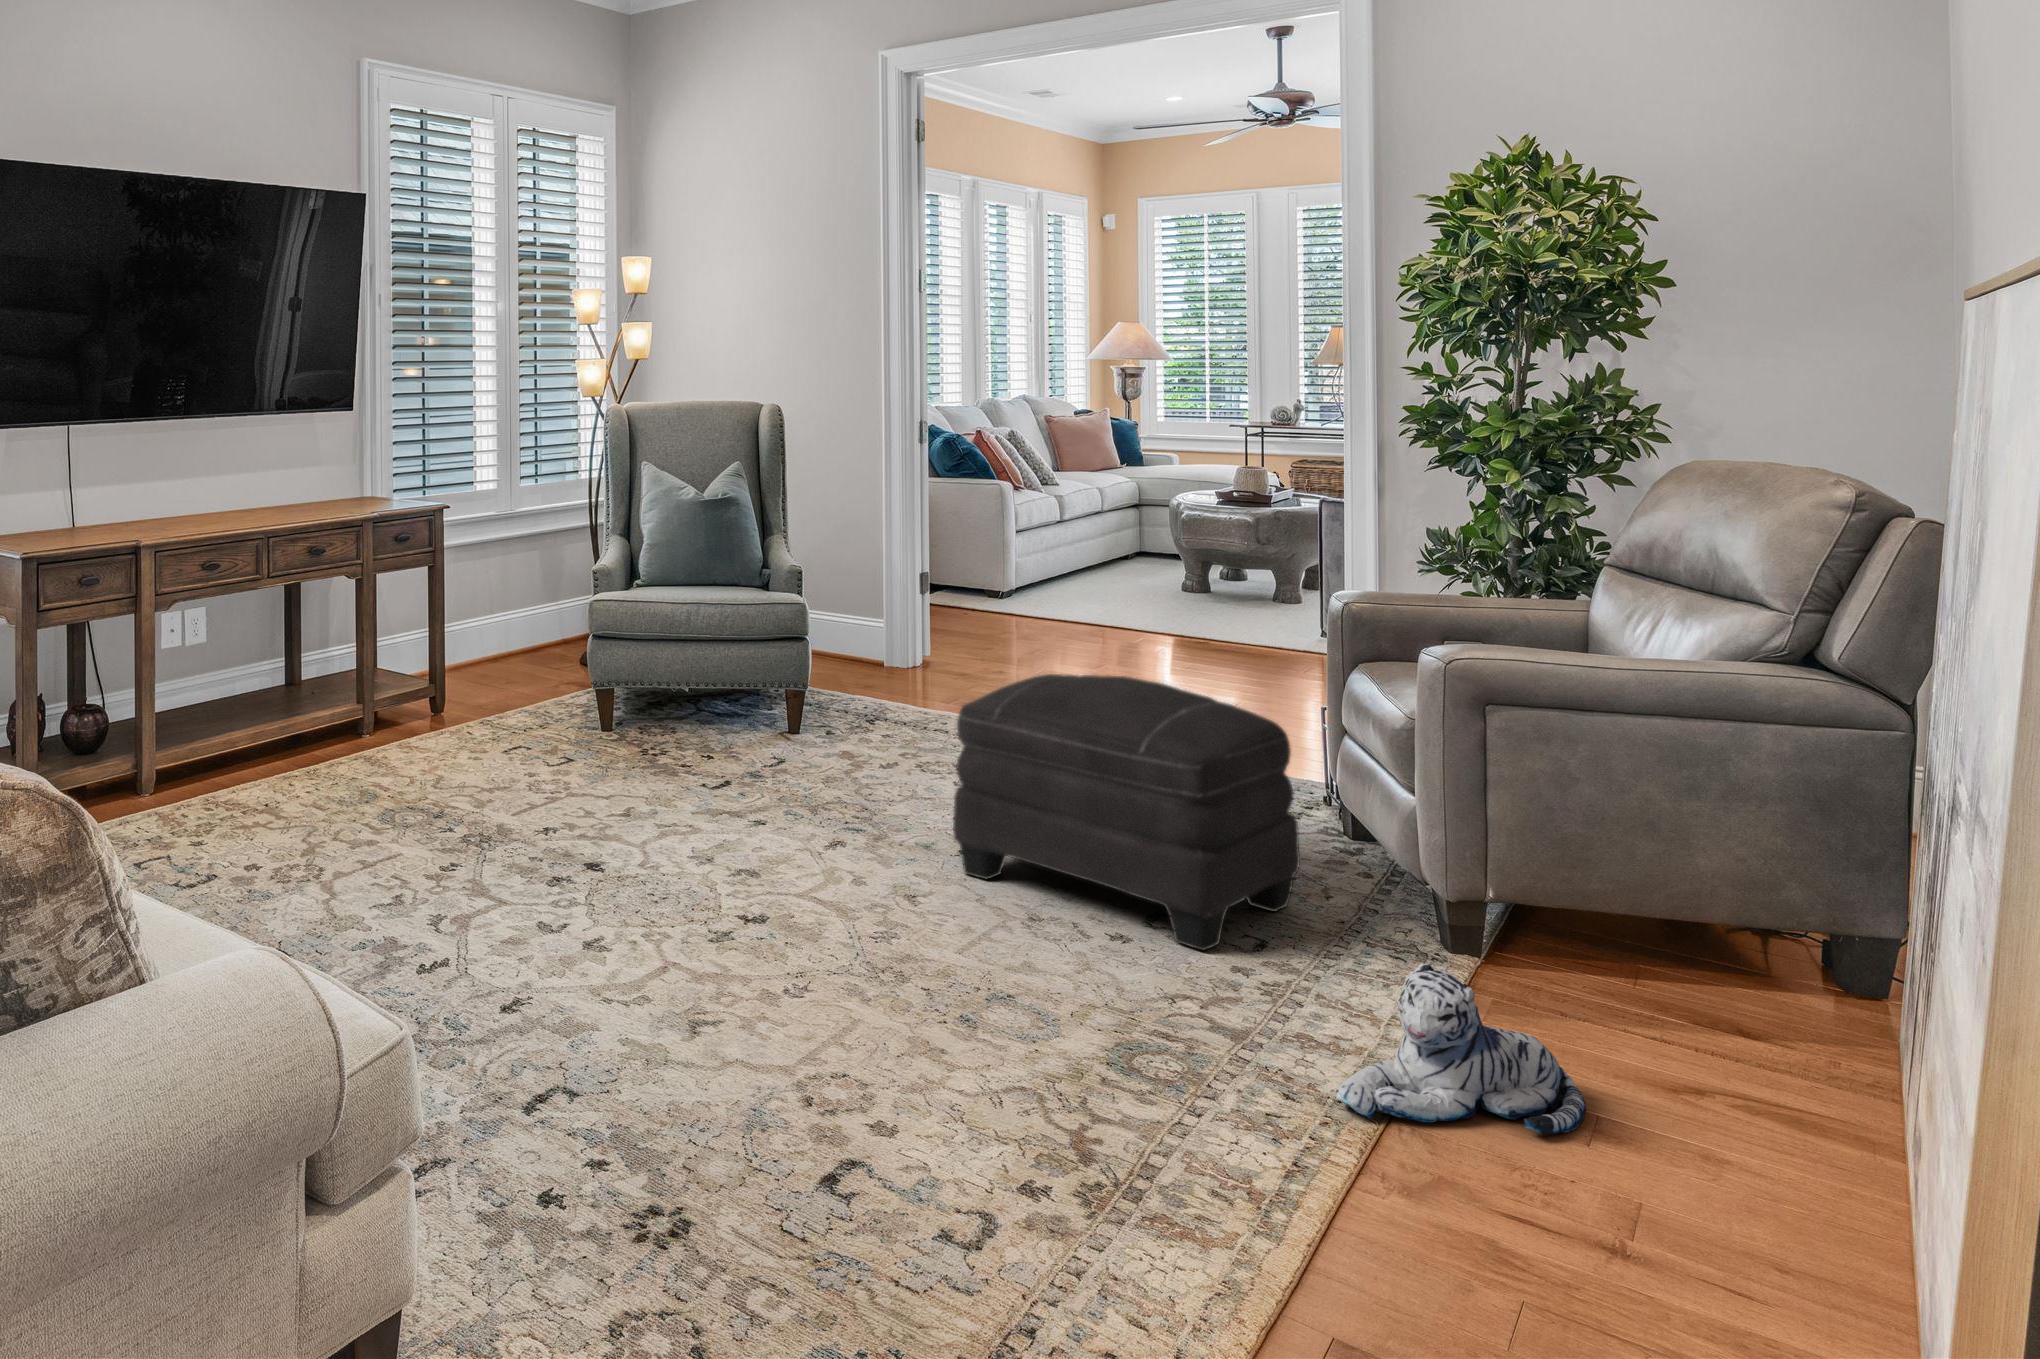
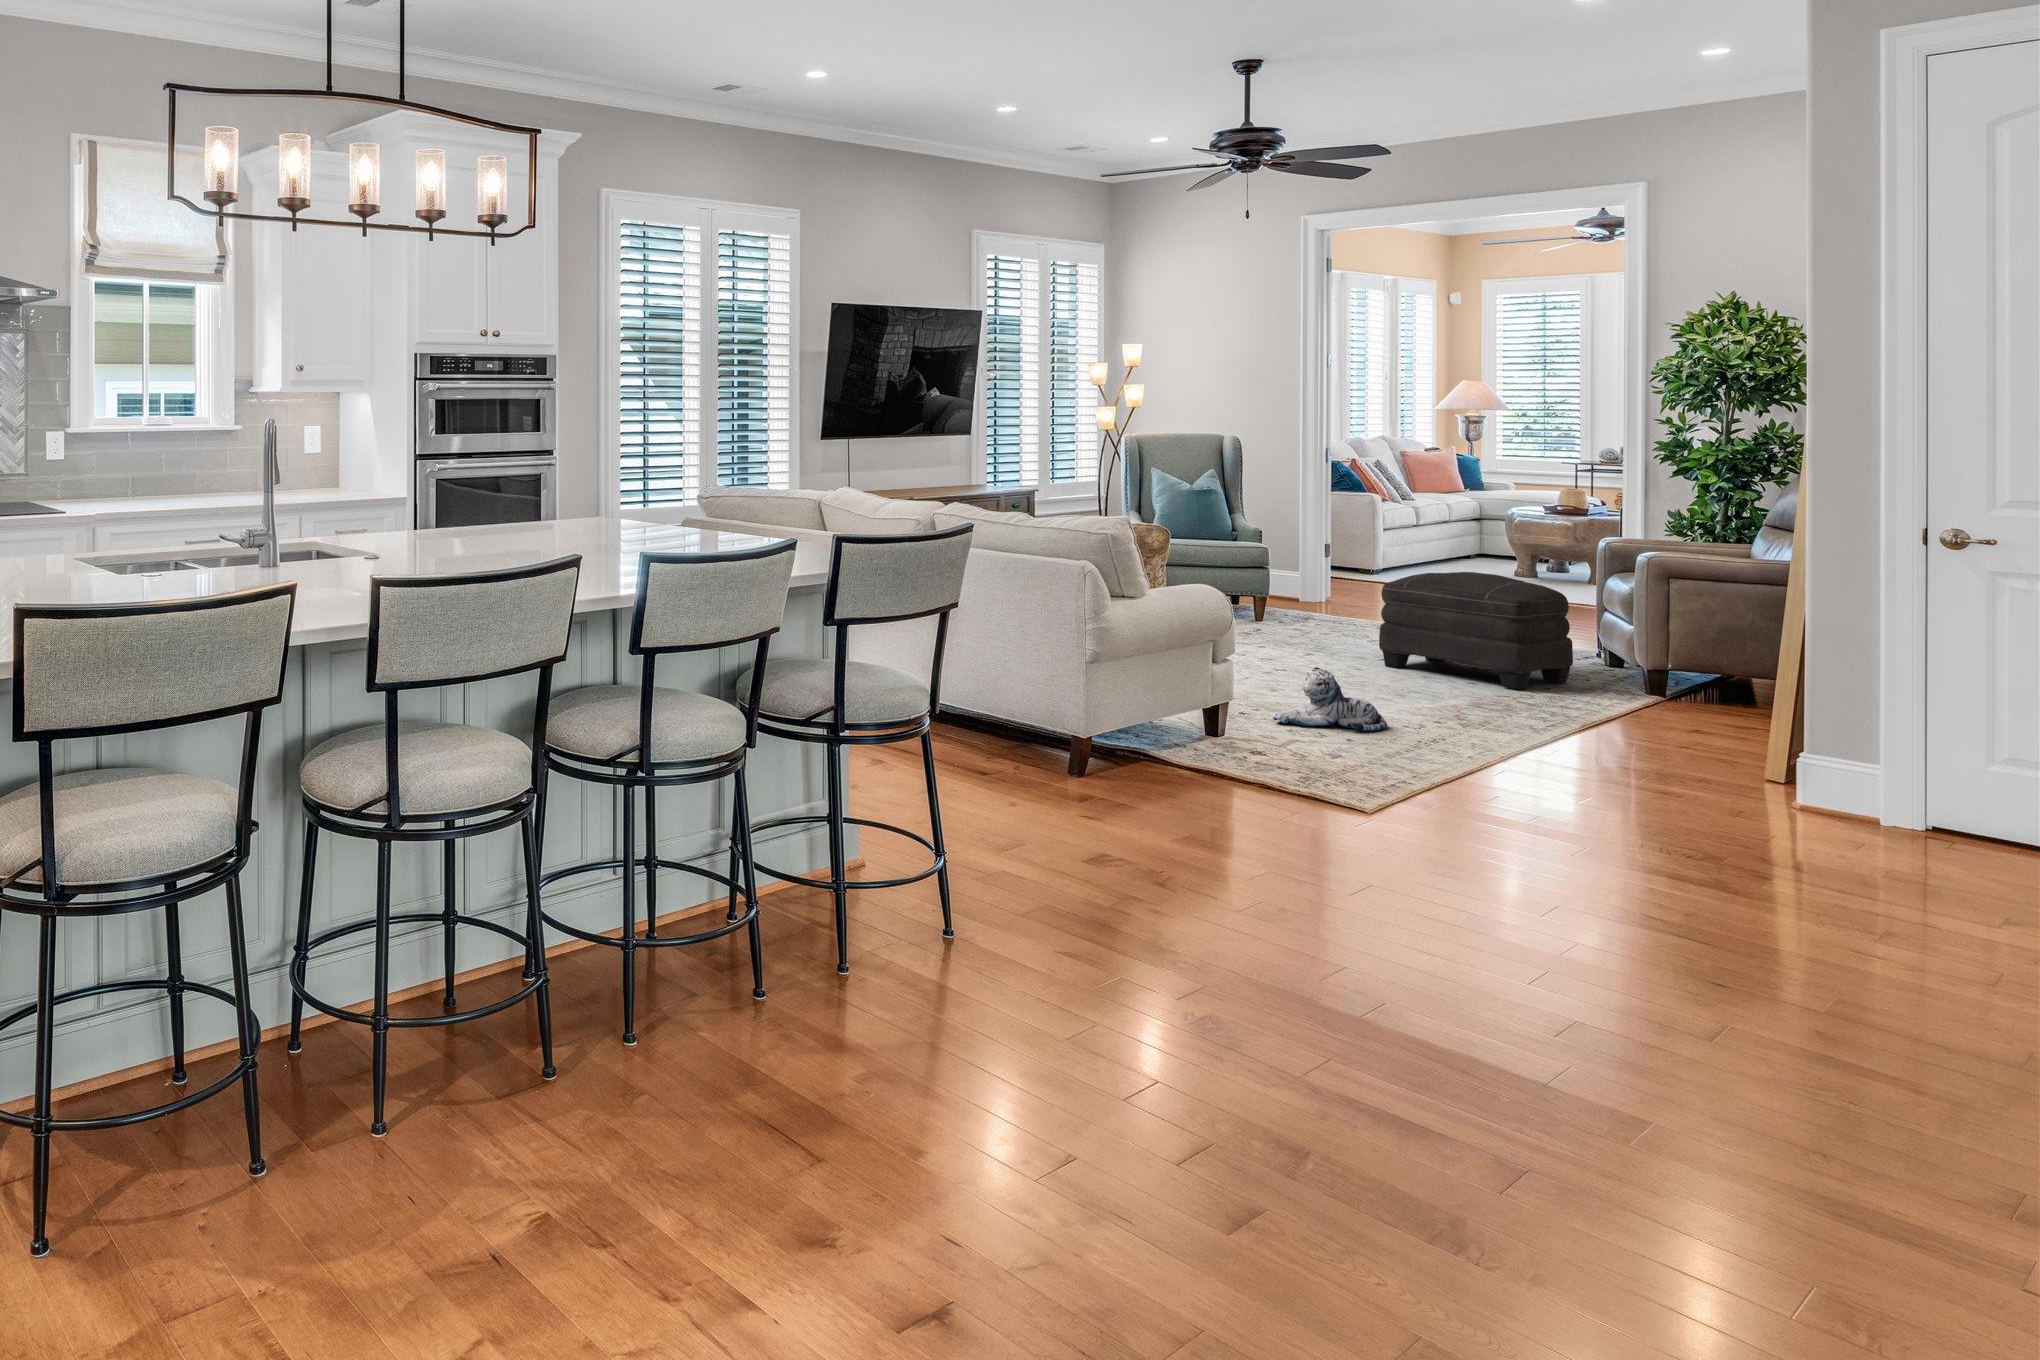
plush toy: present [1336,963,1586,1135] -> present [1273,667,1387,731]

